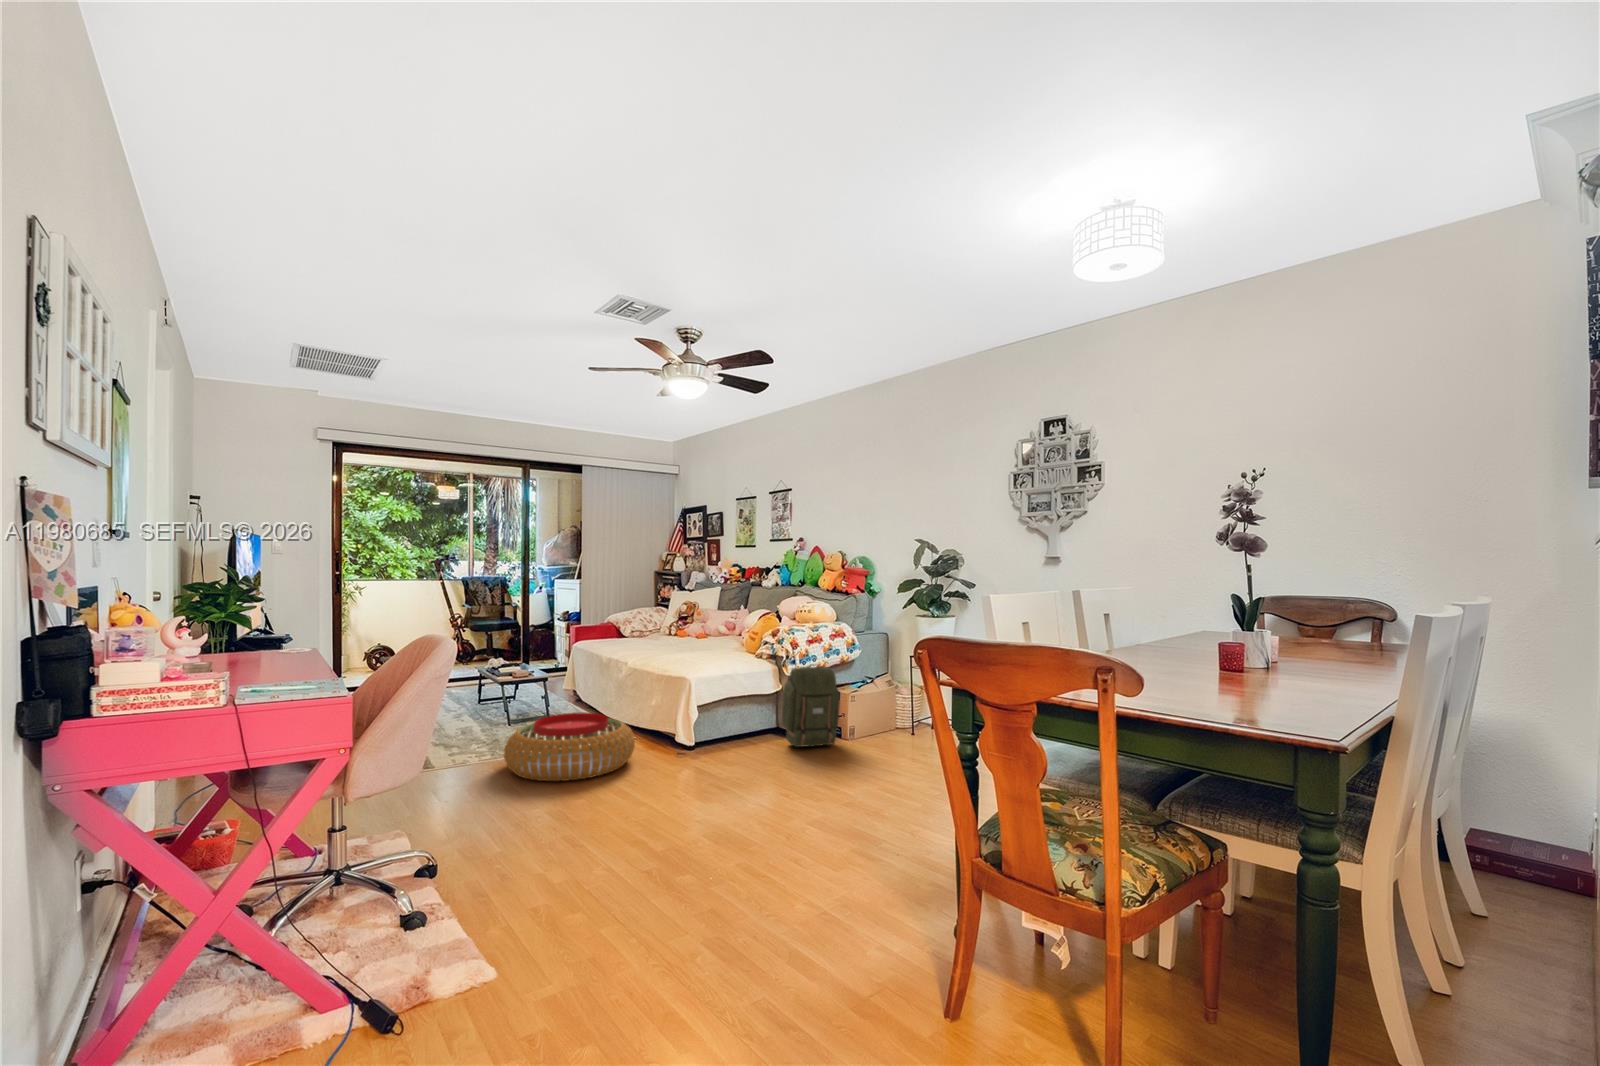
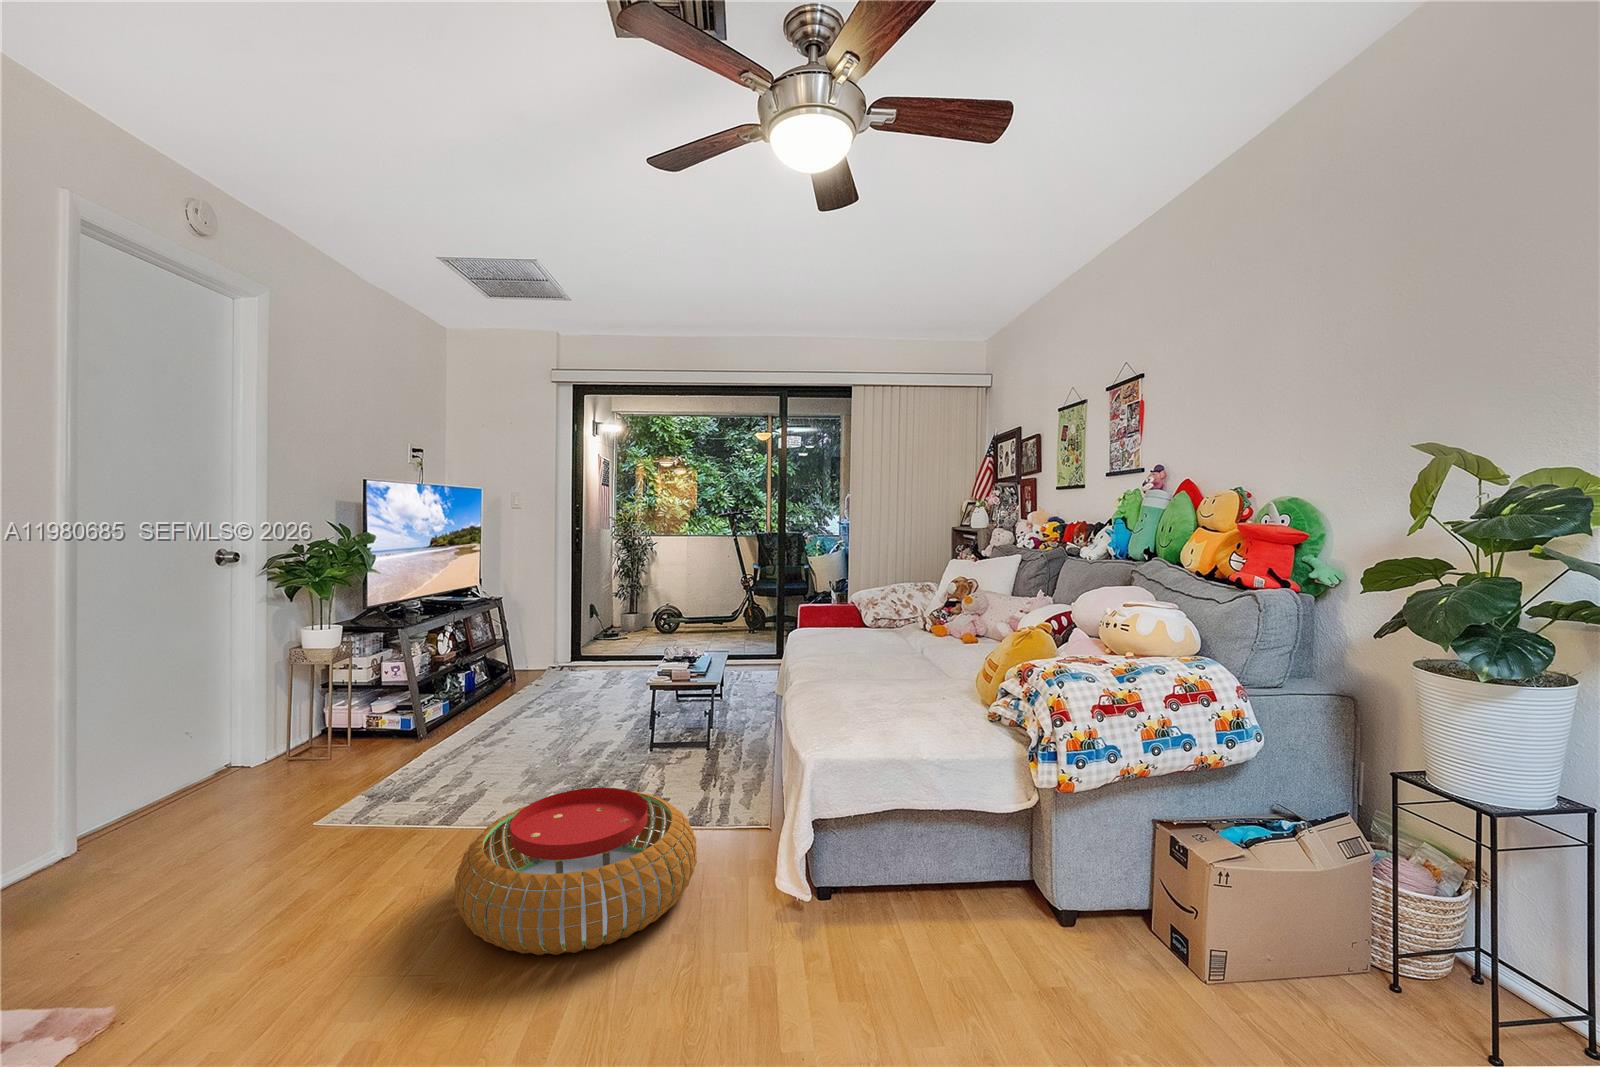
backpack: present [782,664,840,747] -> none [1007,779,1166,1007]

